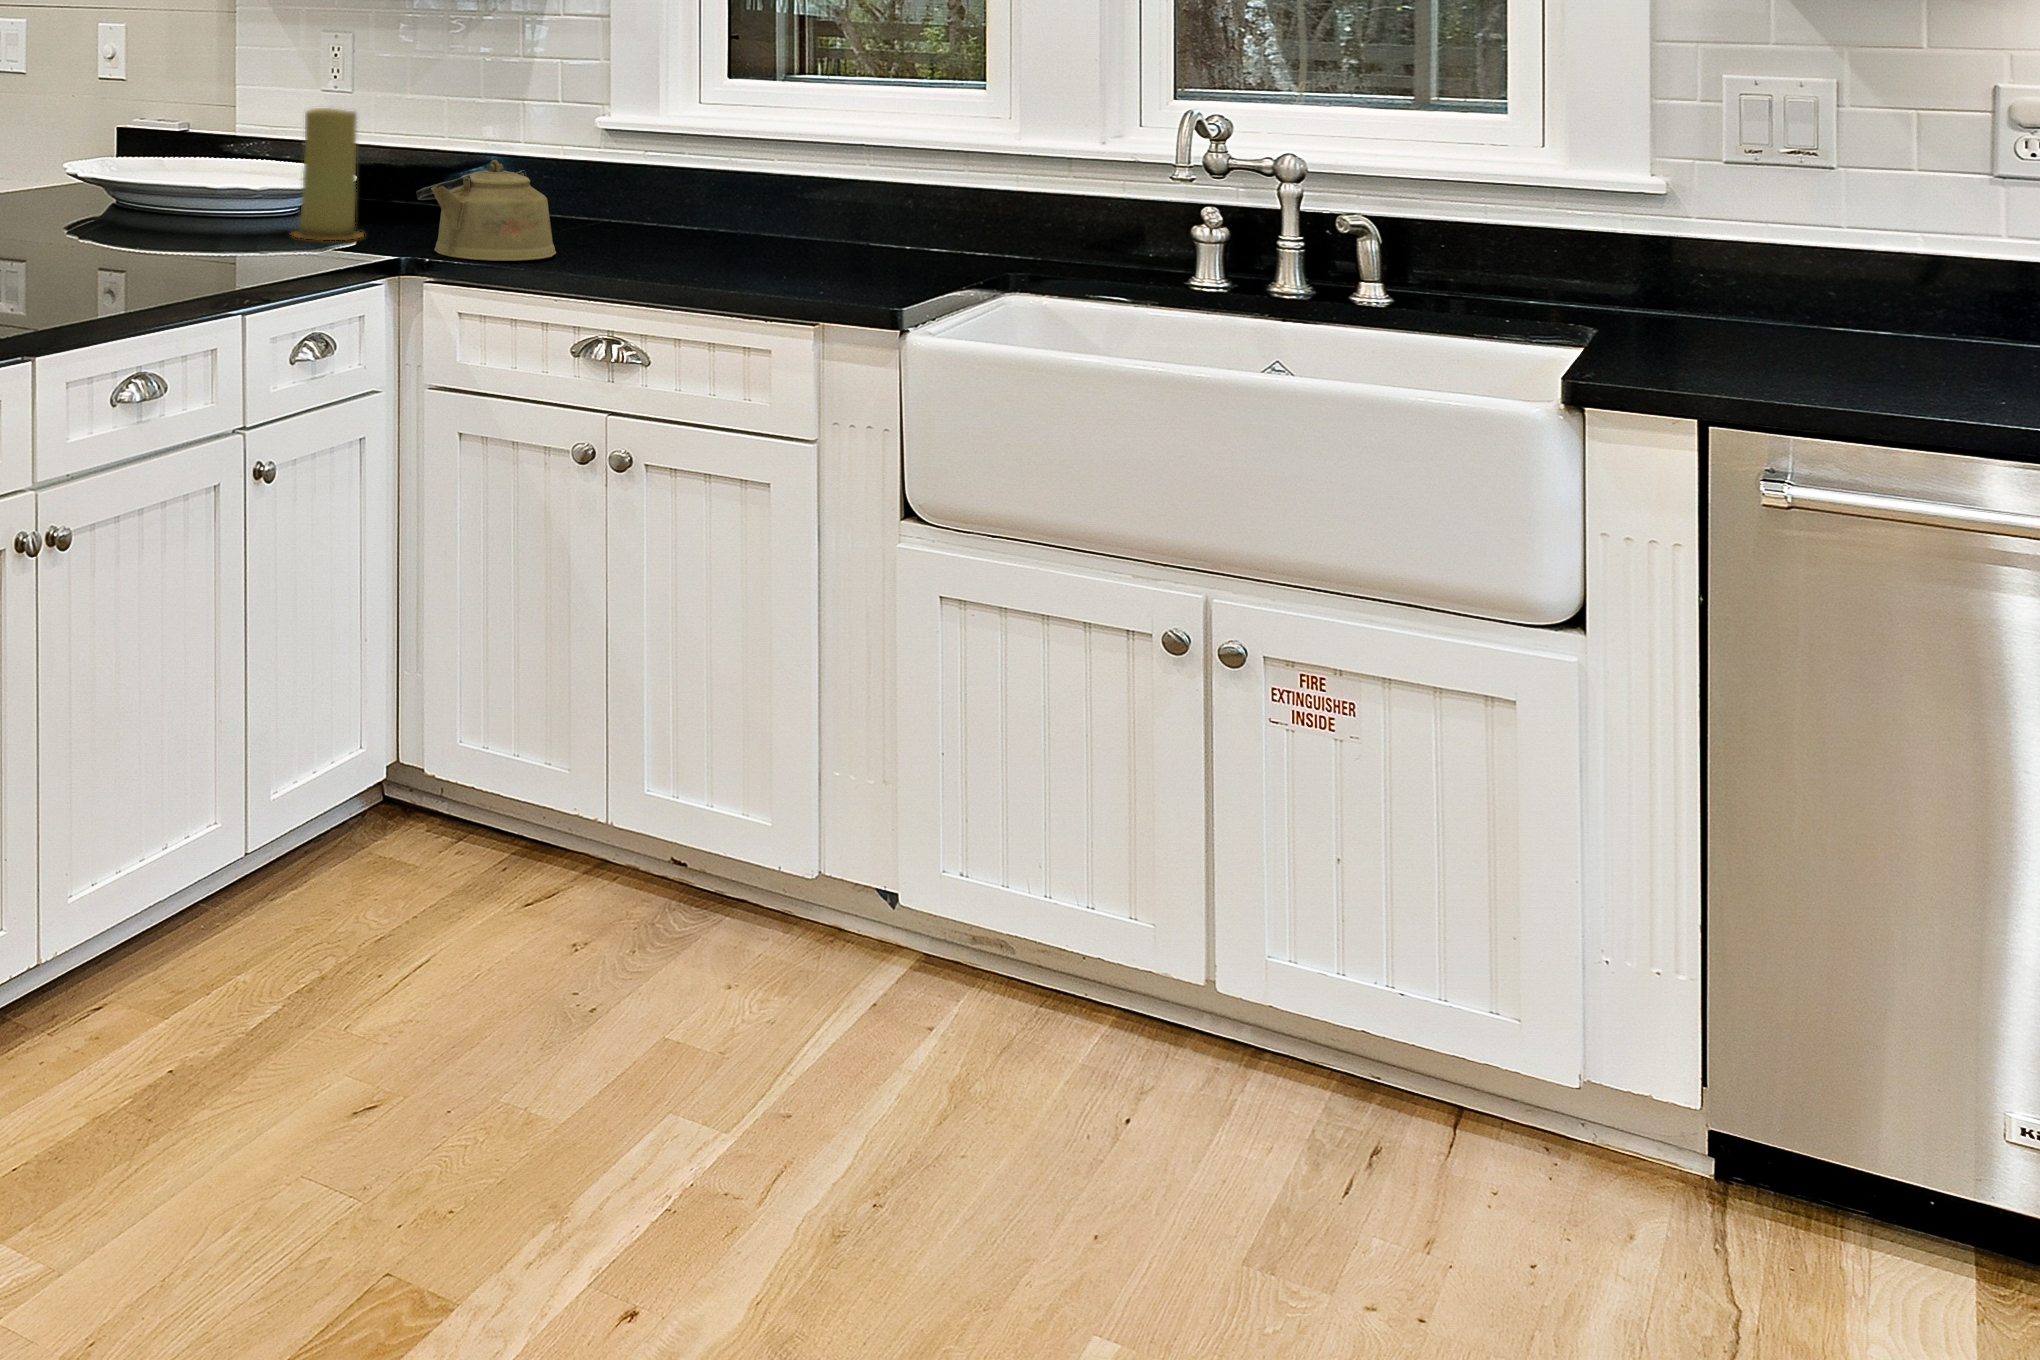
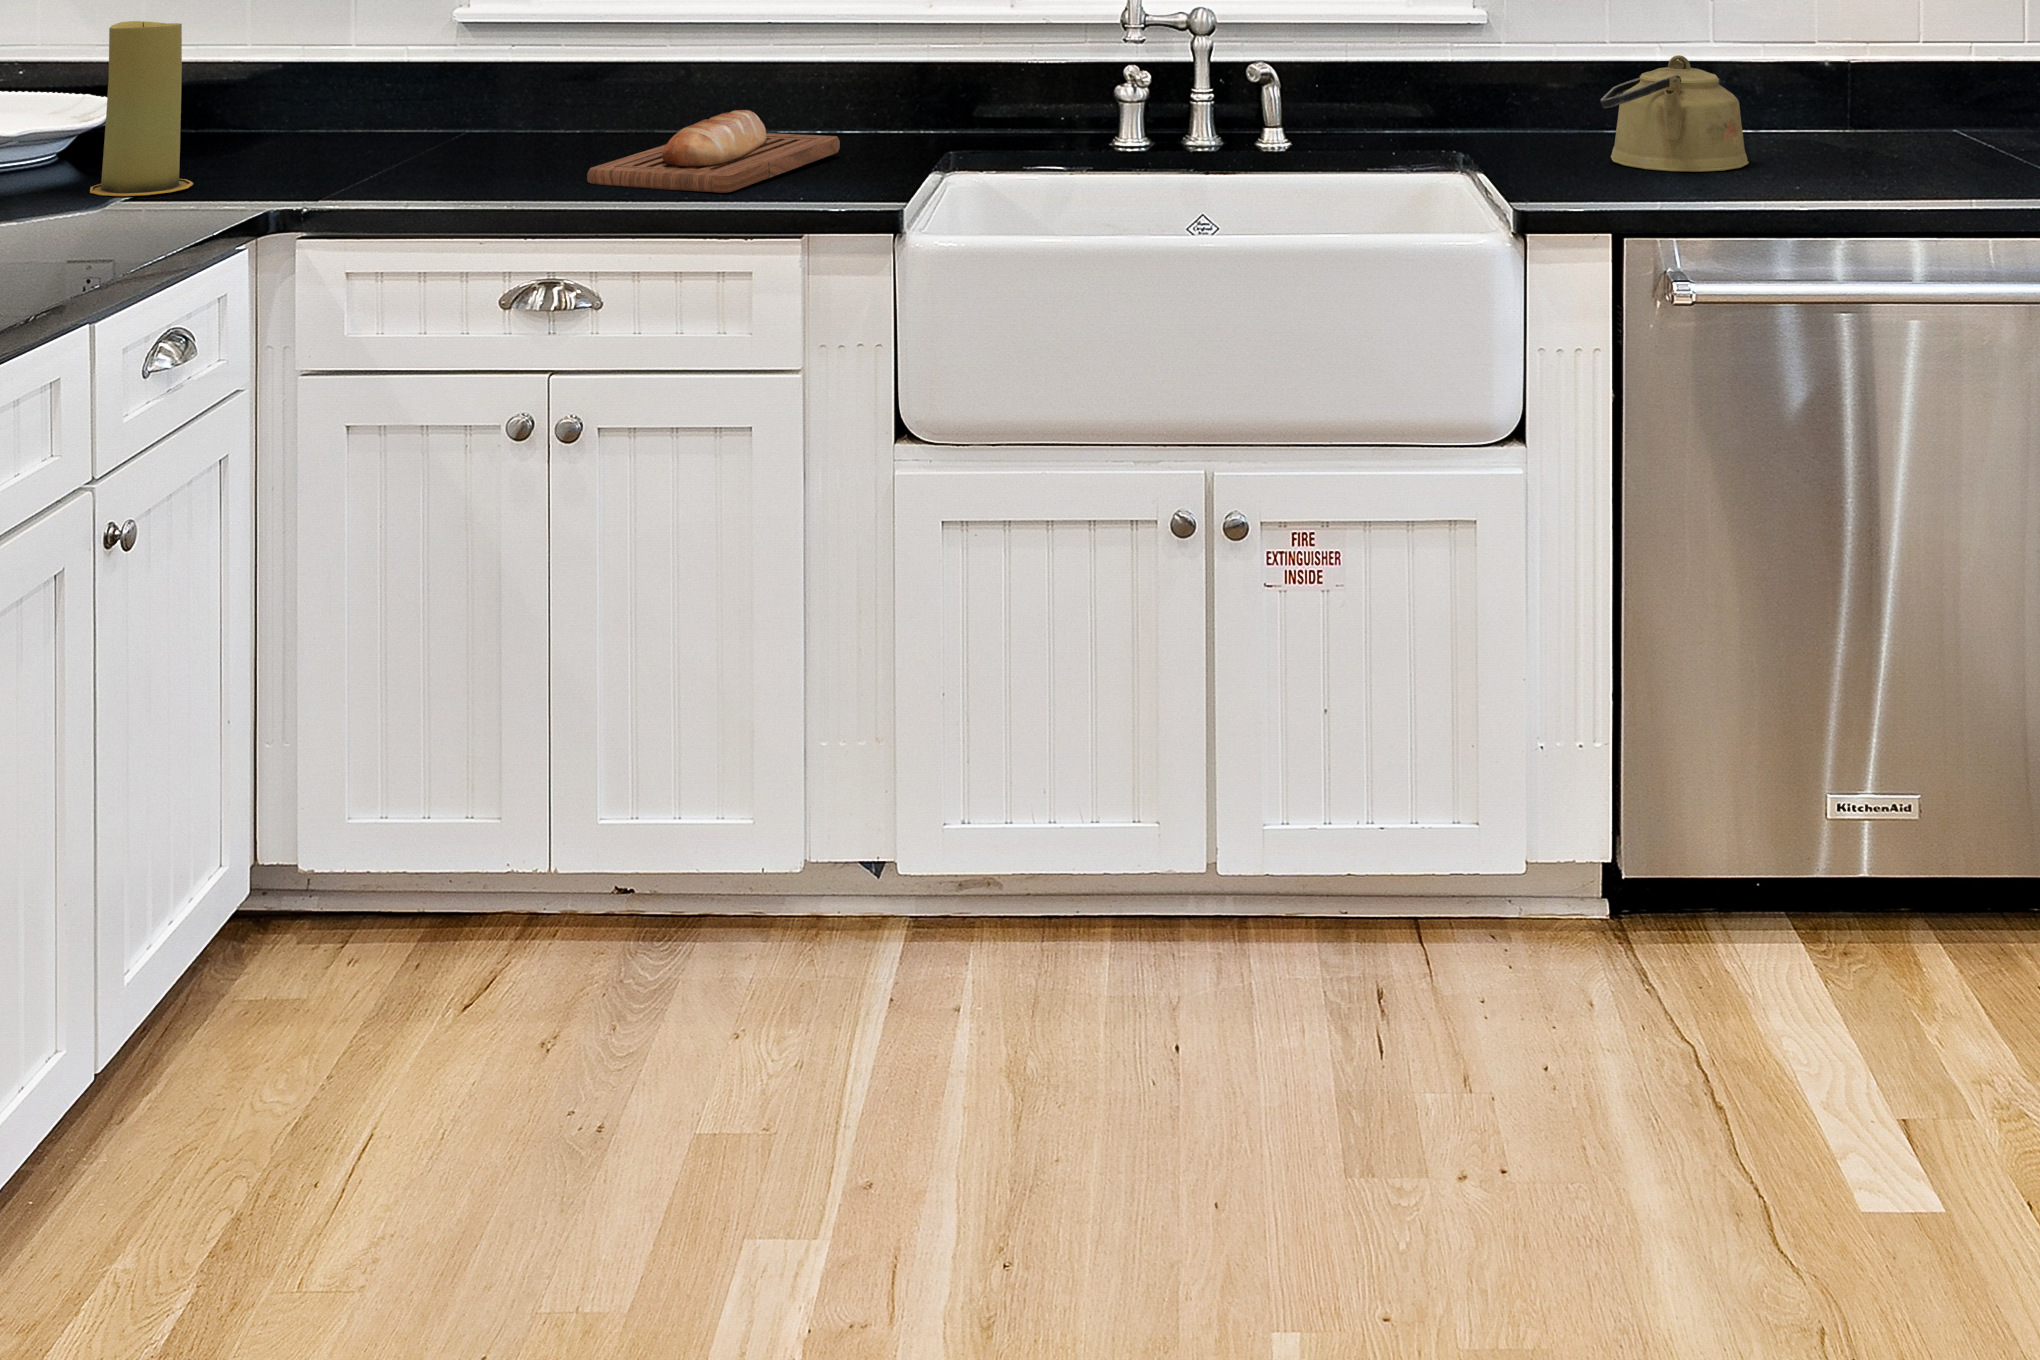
kettle: present [416,160,556,261] -> present [1601,55,1749,172]
bread loaf: none [668,218,922,284] -> present [587,110,840,193]

